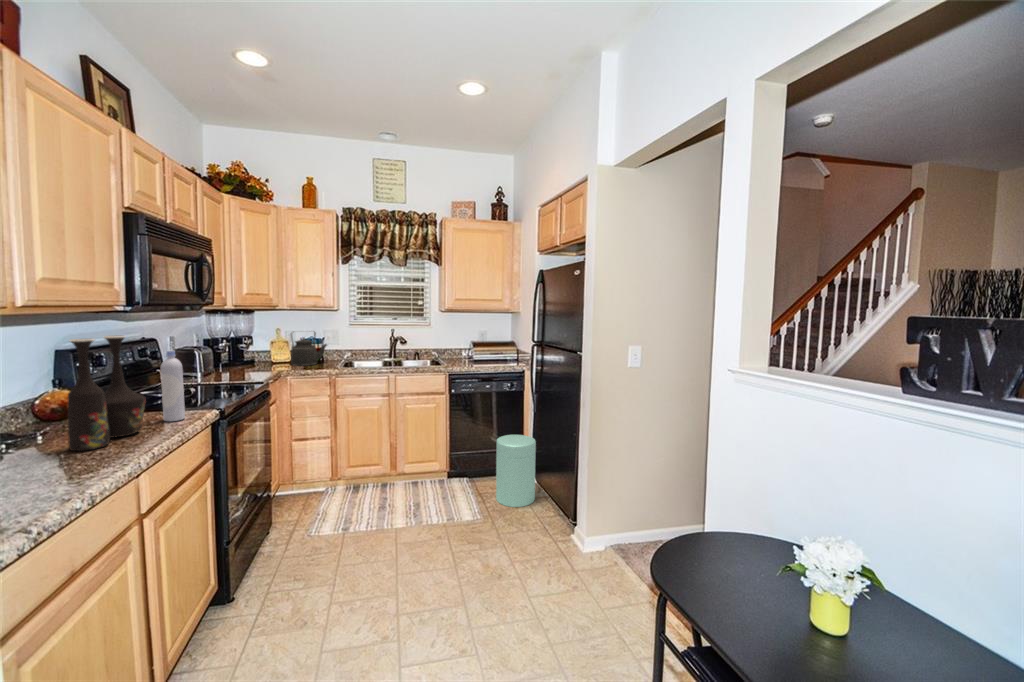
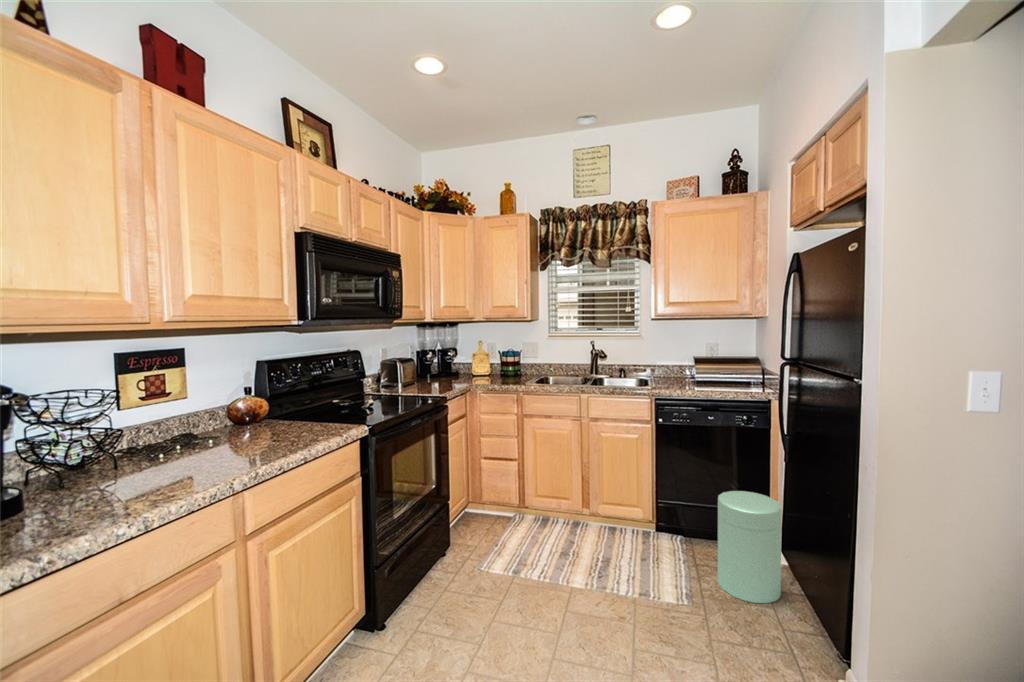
kettle: present [291,332,327,366] -> none [486,343,523,380]
vase: present [67,335,146,451] -> none [208,346,286,461]
bottle: present [161,350,185,422] -> none [310,362,331,435]

